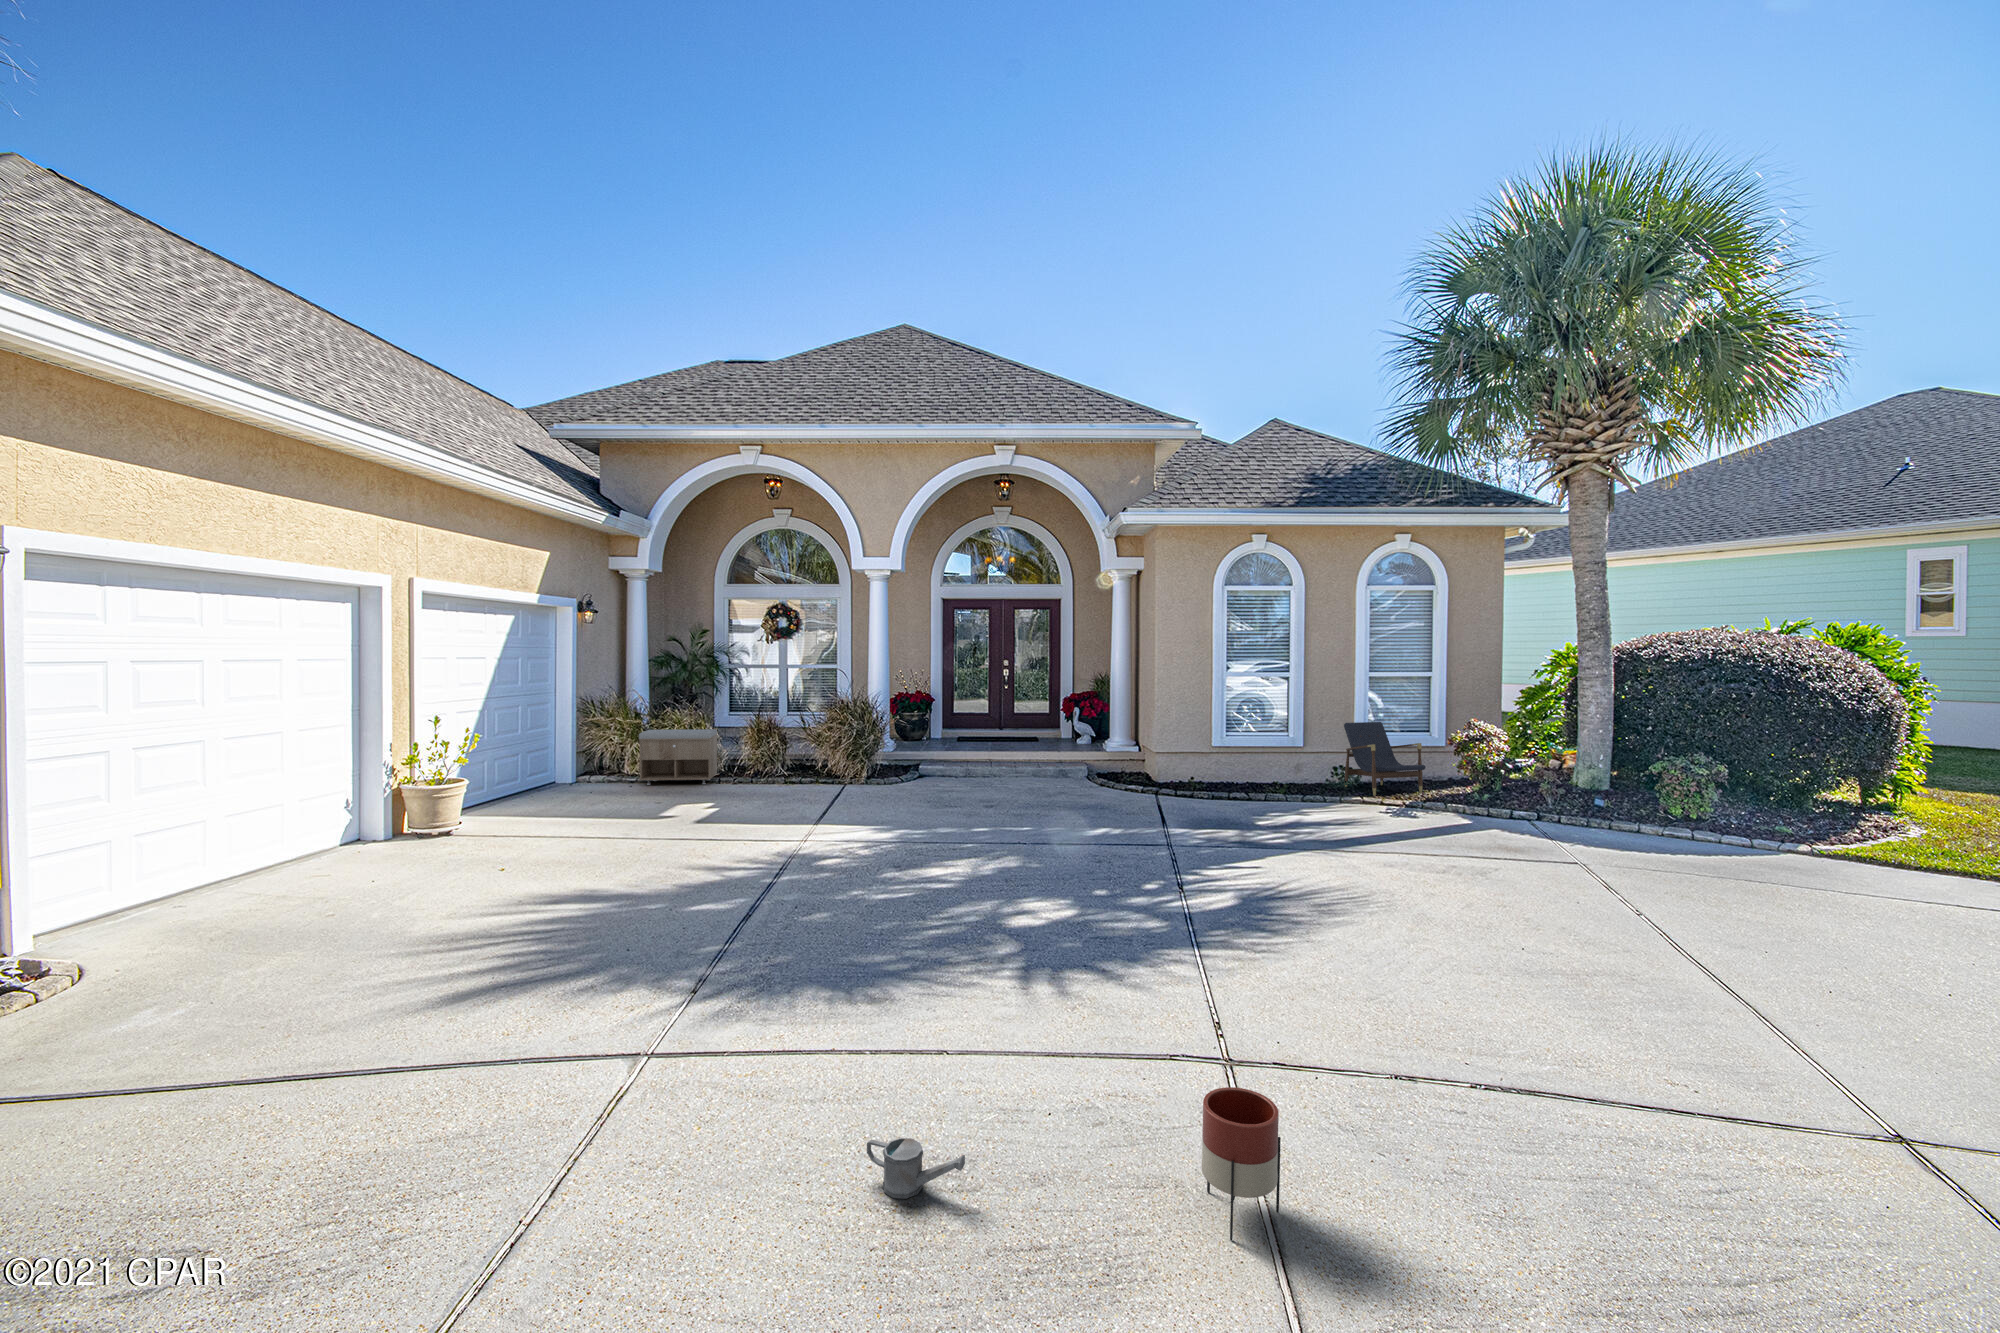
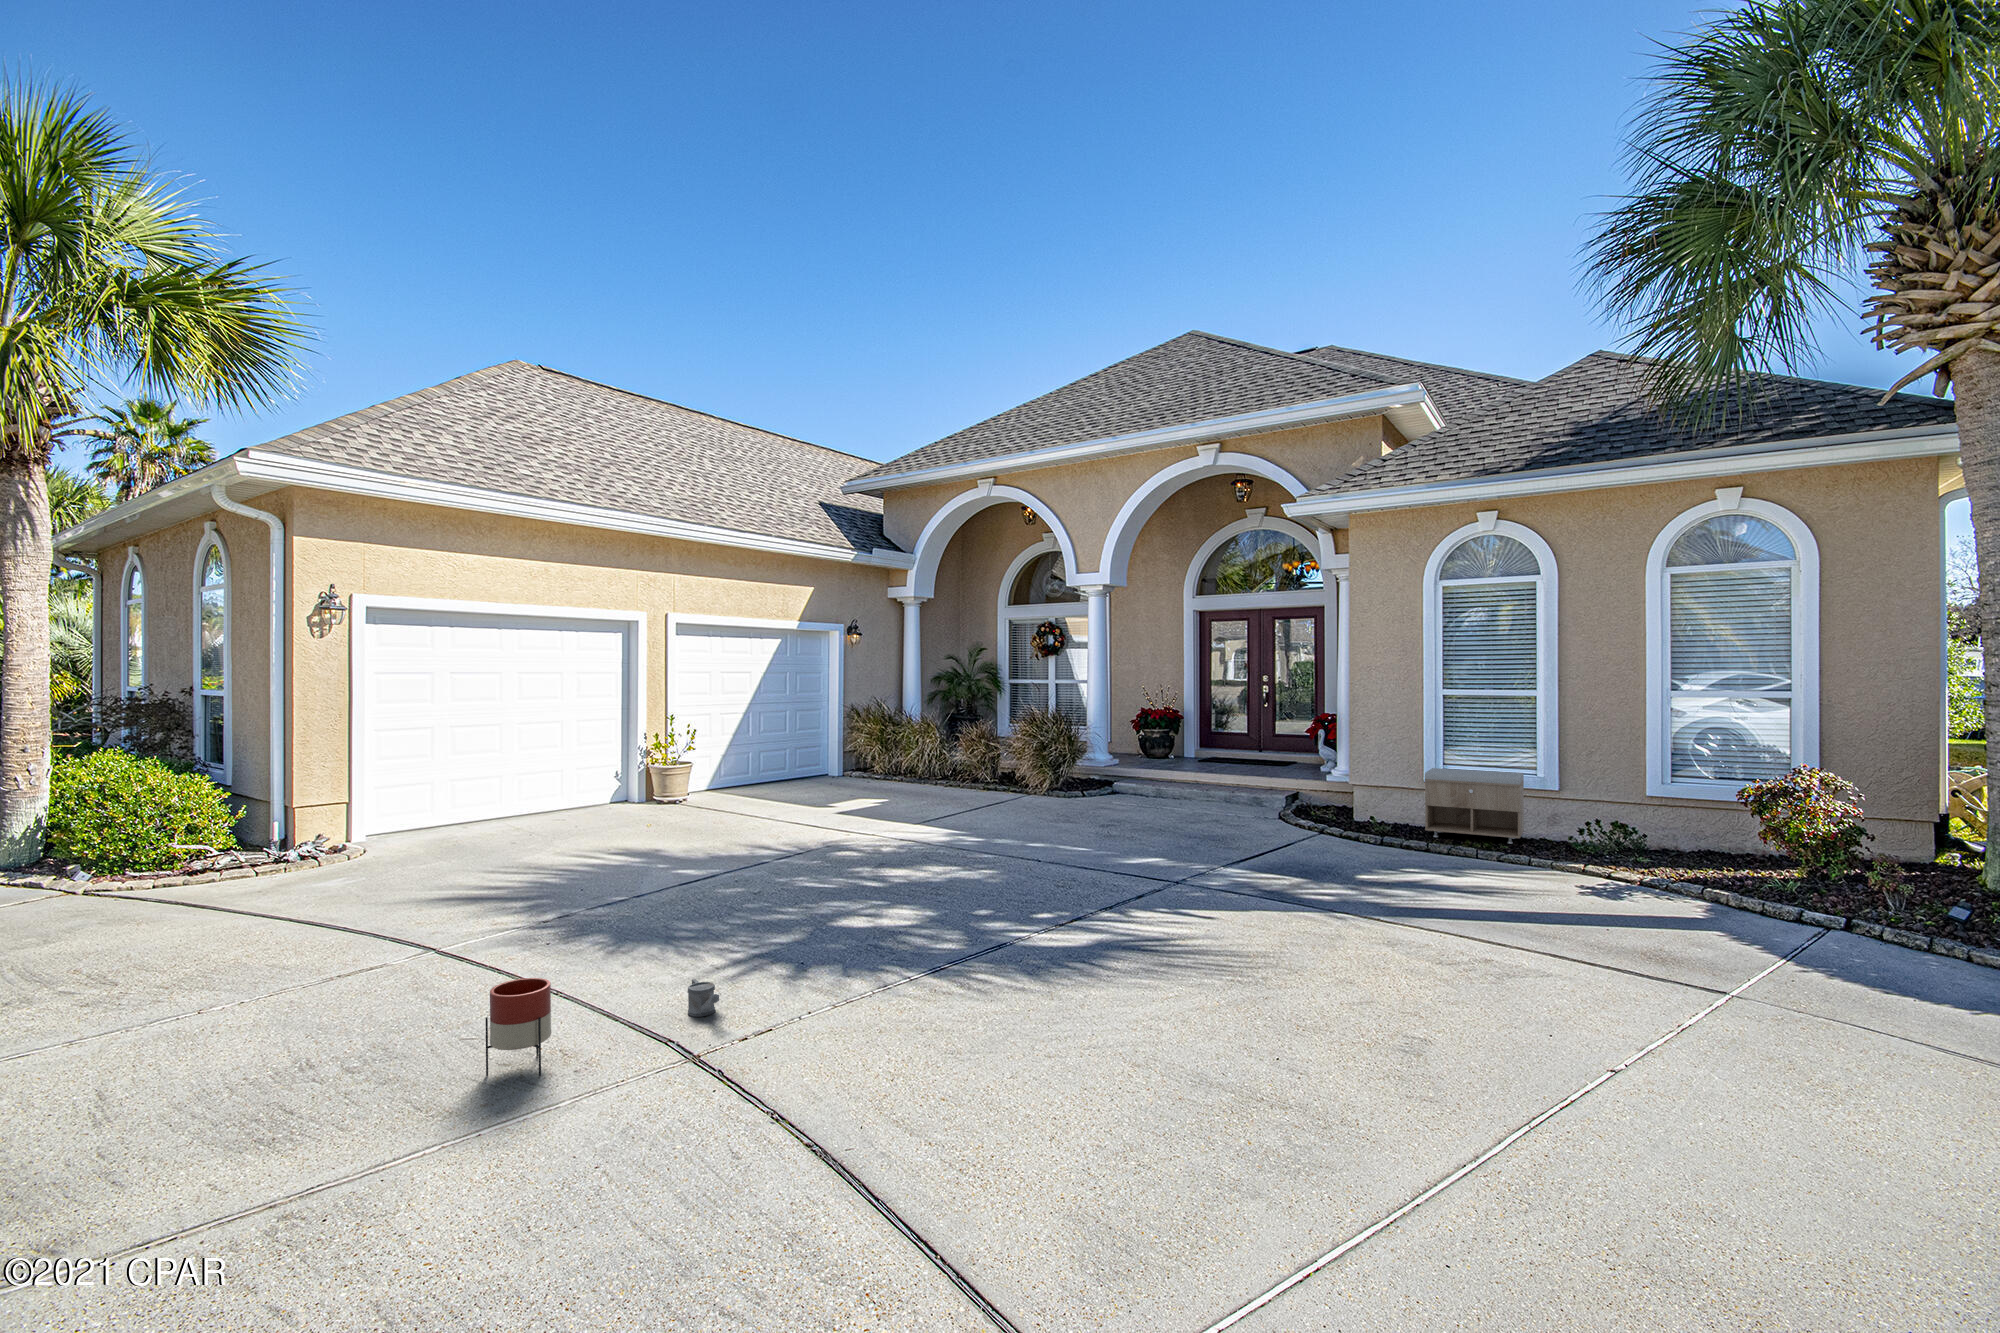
lounge chair: present [1344,722,1426,796] -> none [1613,760,1725,869]
storage bench: present [639,729,717,785] -> present [1425,768,1524,844]
watering can: present [867,1138,965,1199] -> present [688,979,719,1017]

